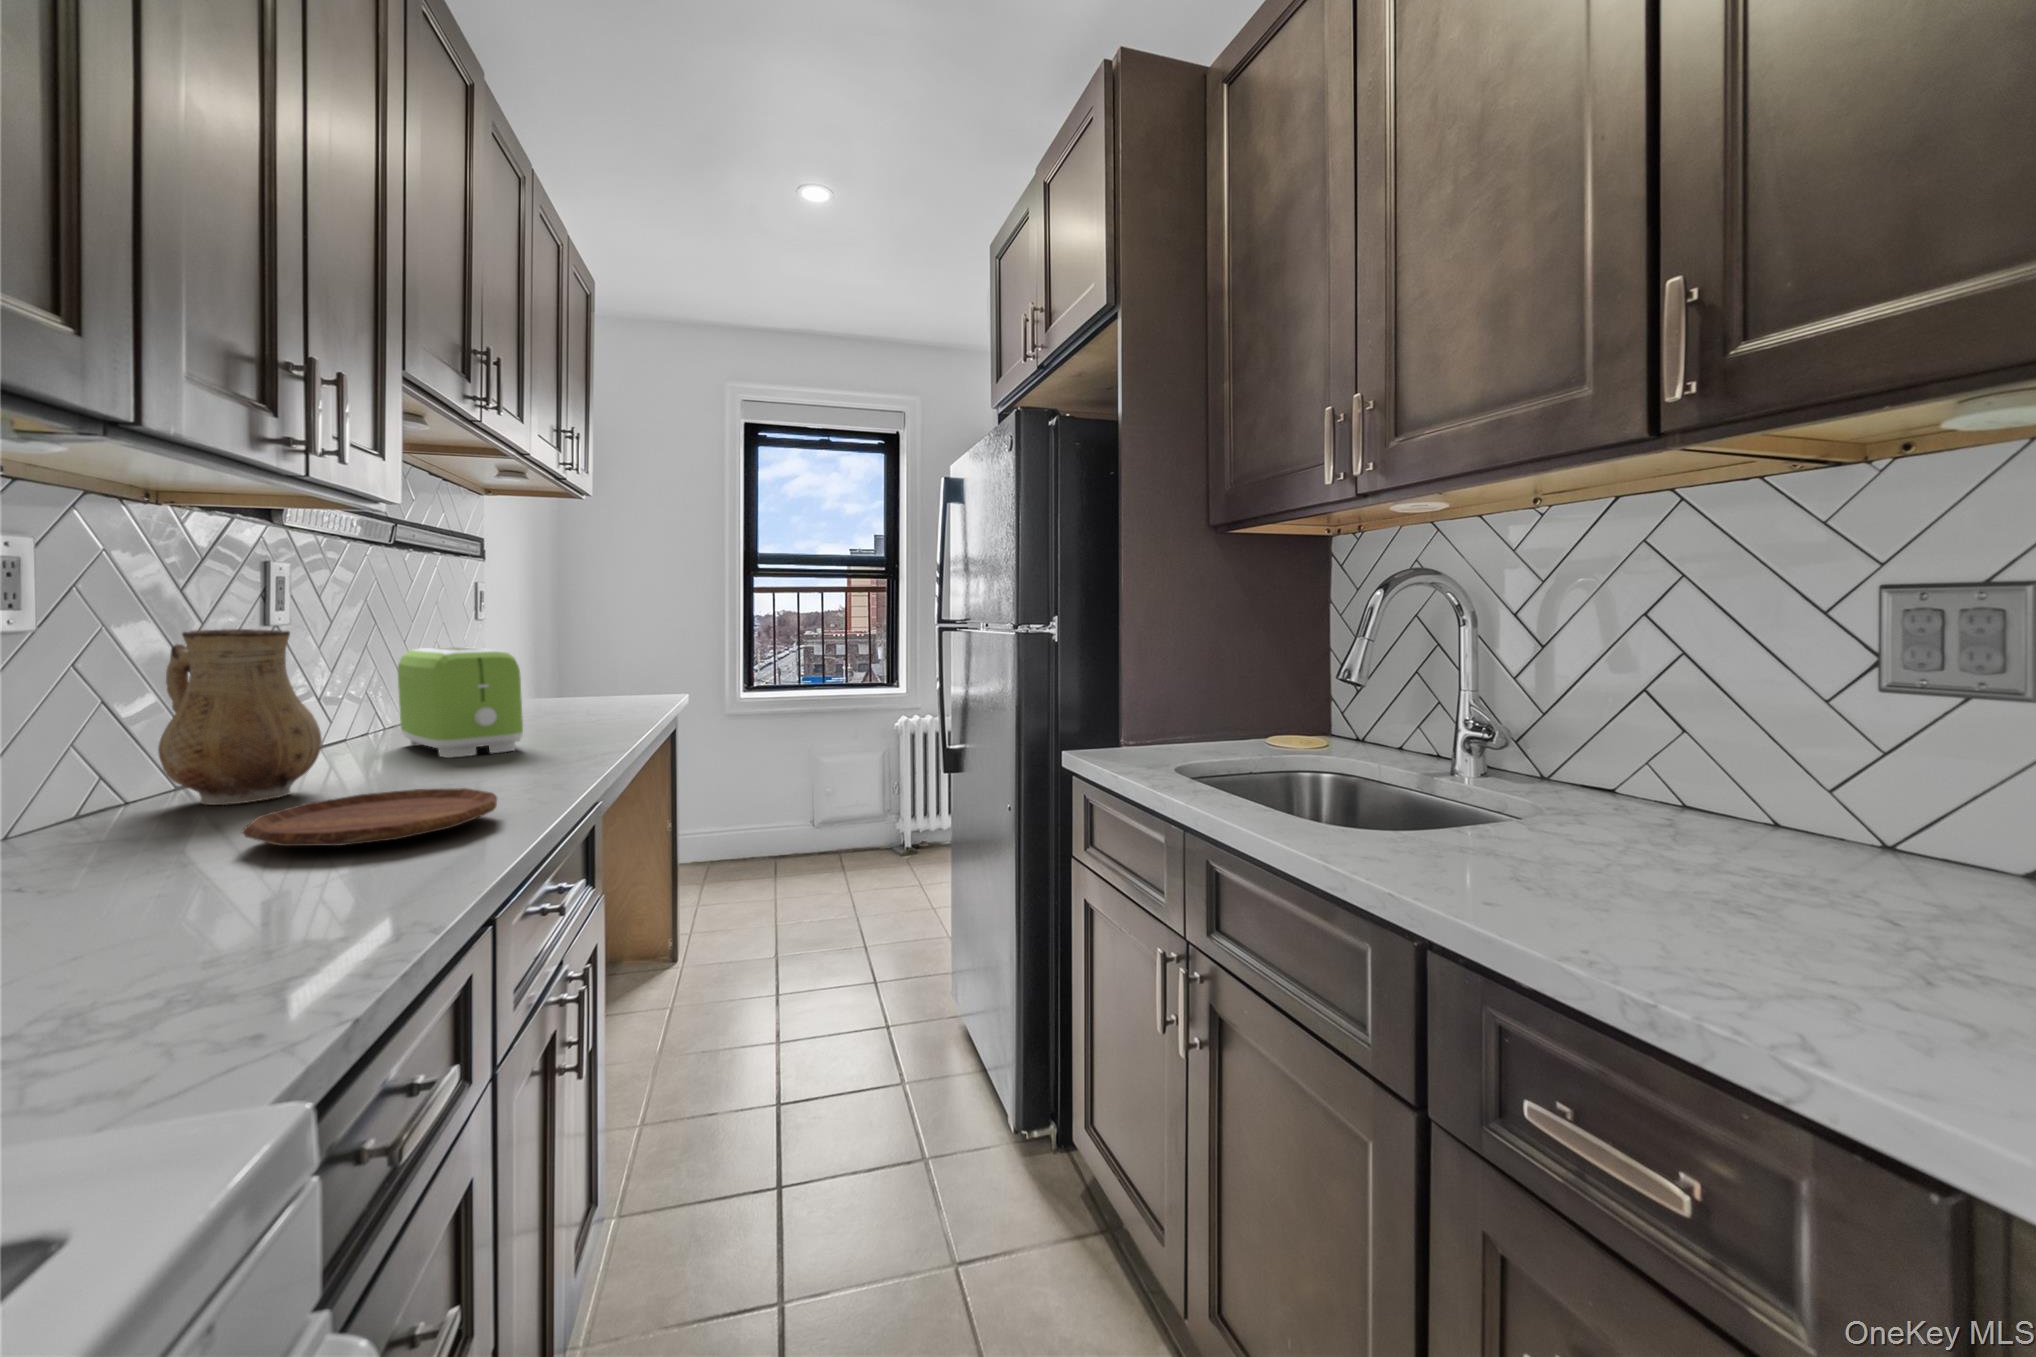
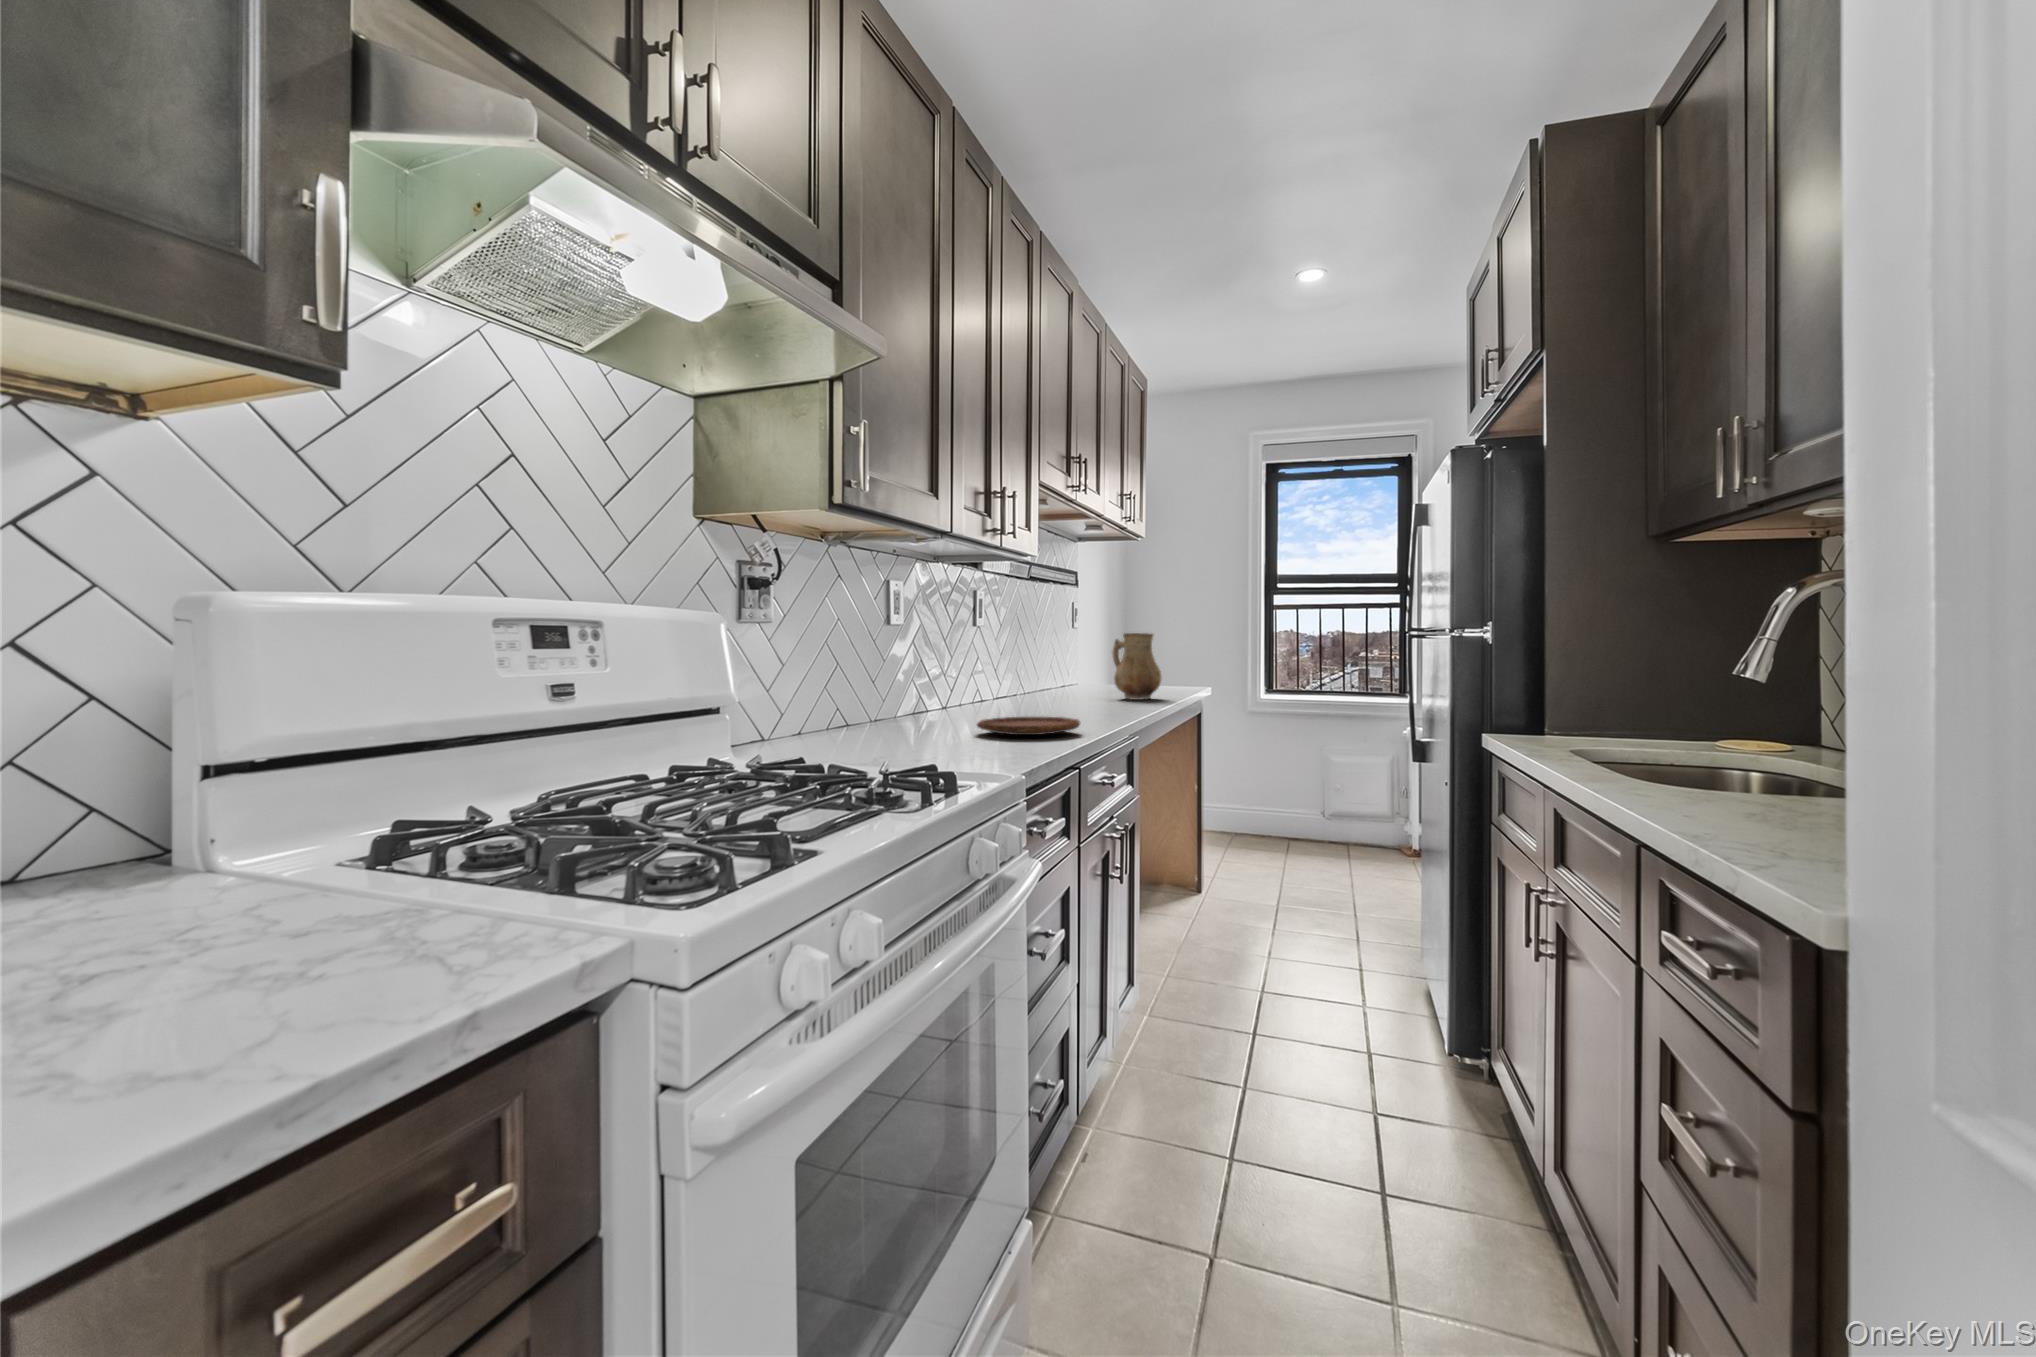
ceramic pitcher: present [158,629,322,805] -> present [1112,633,1161,700]
toaster: present [398,647,523,757] -> none [1029,646,1095,712]

